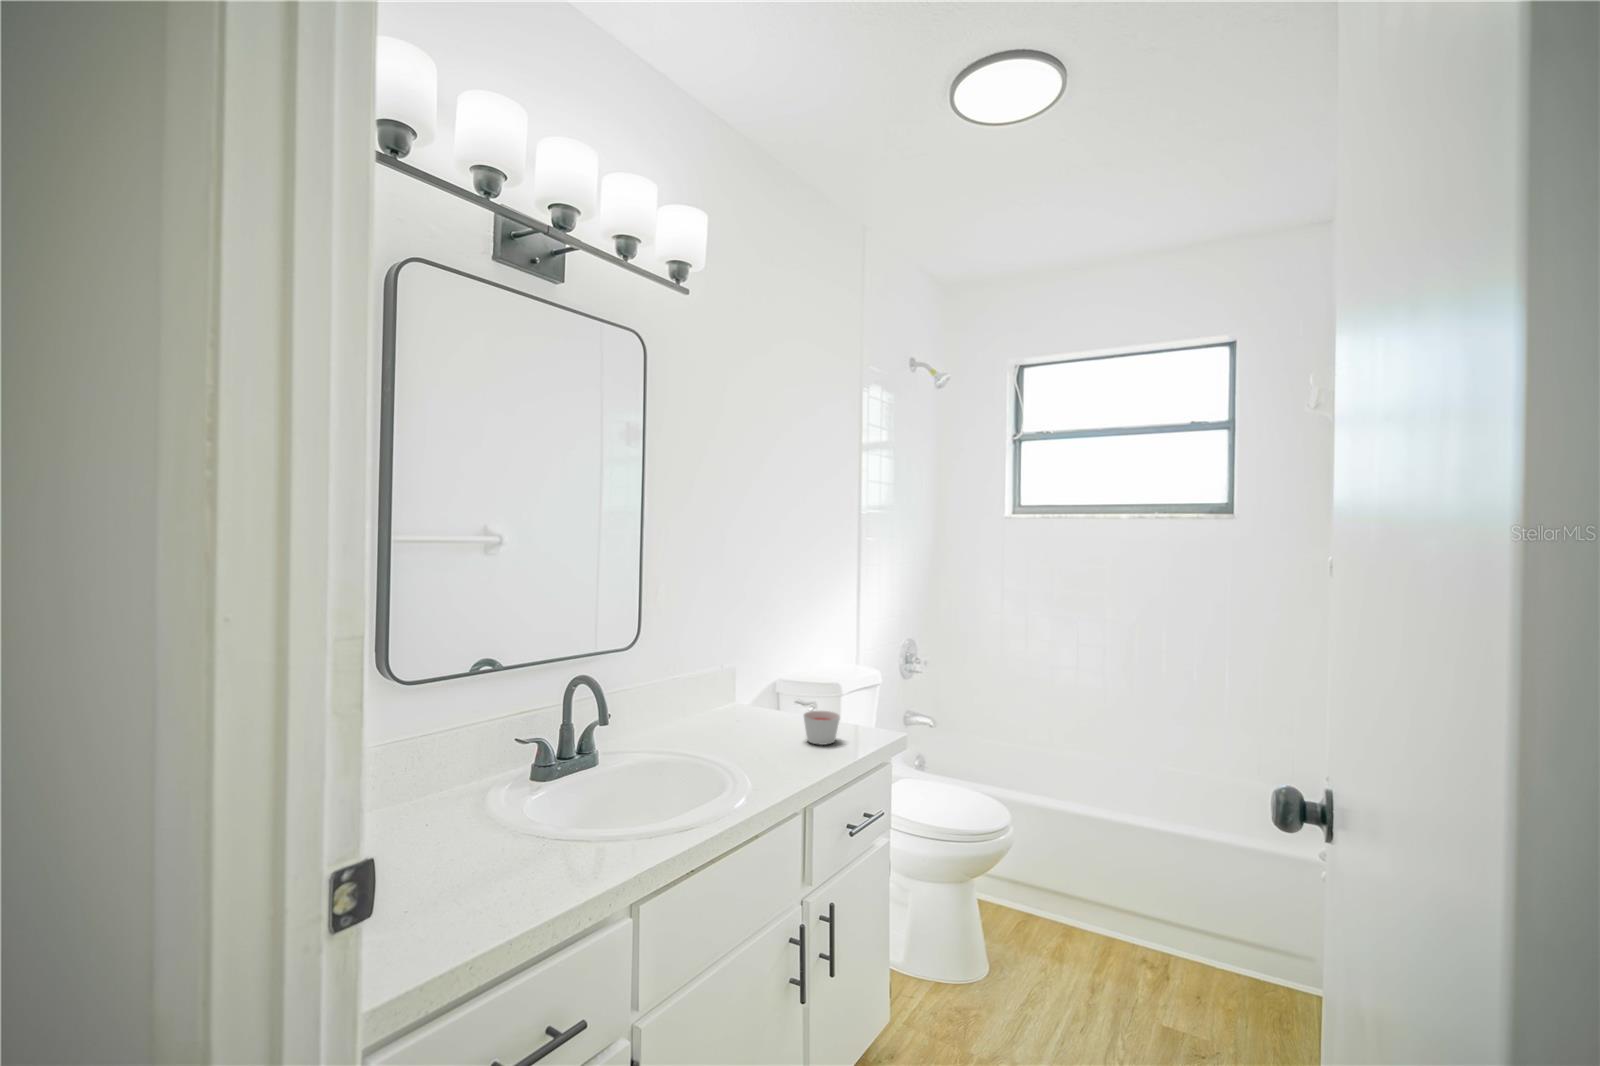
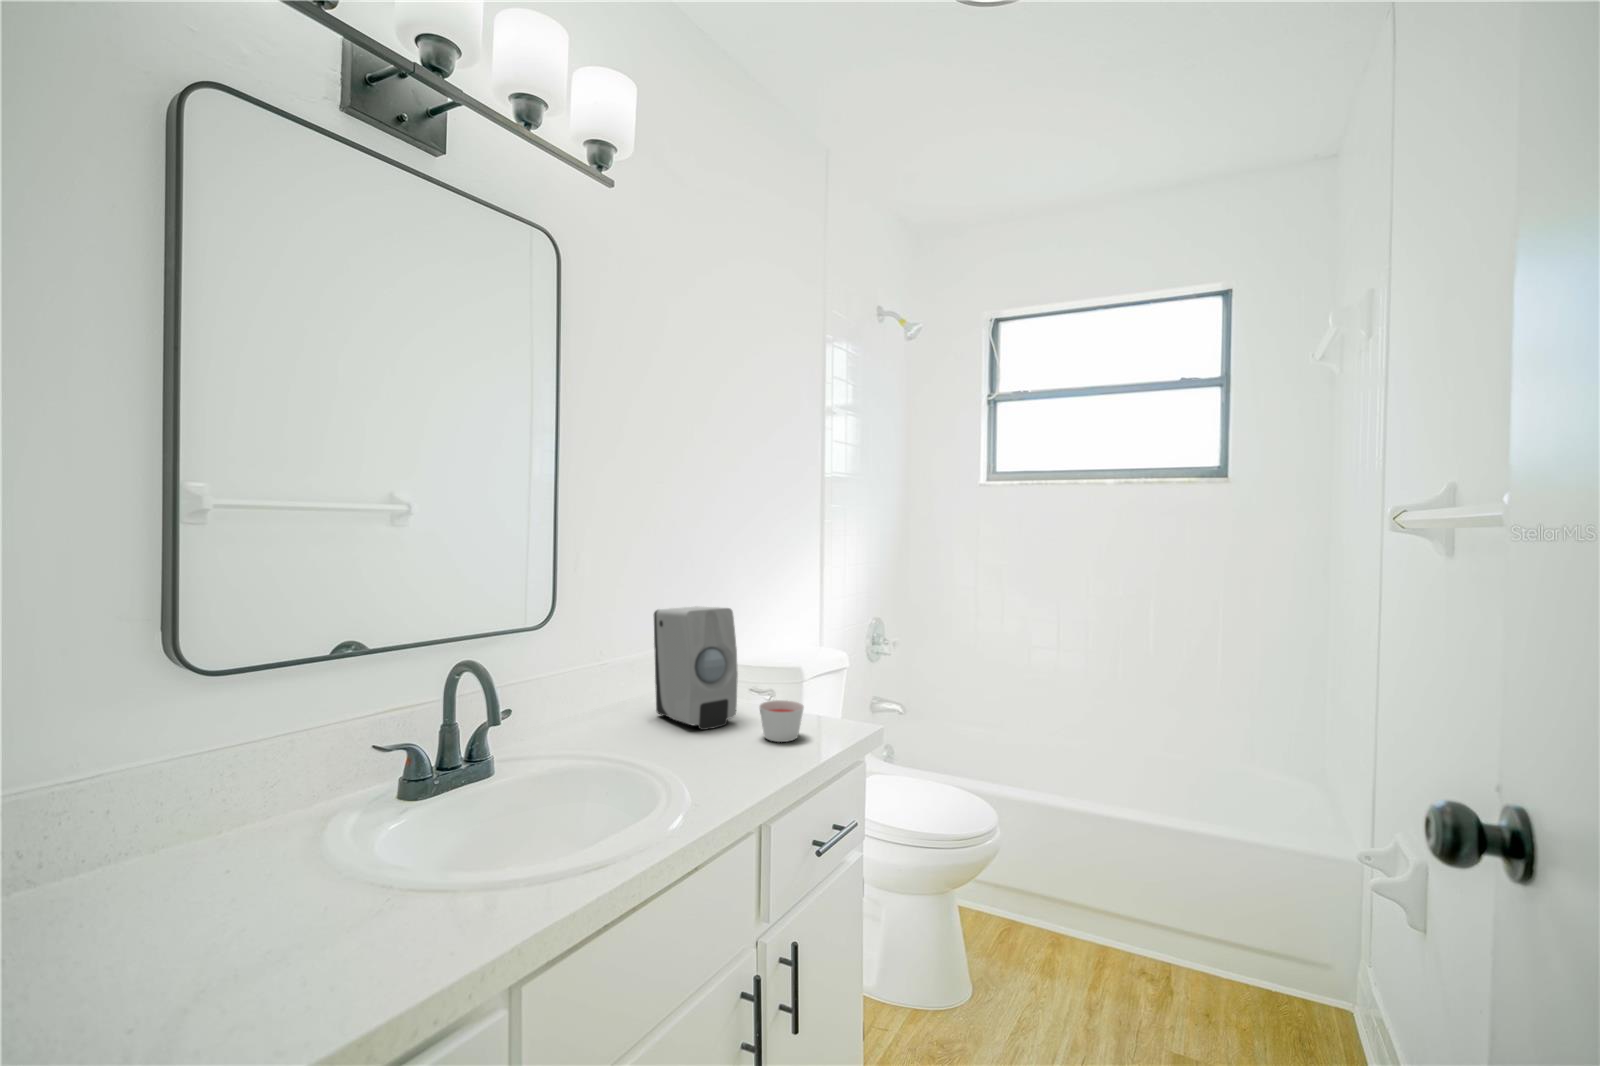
soap dispenser: none [716,632,785,734] -> present [654,606,738,730]

